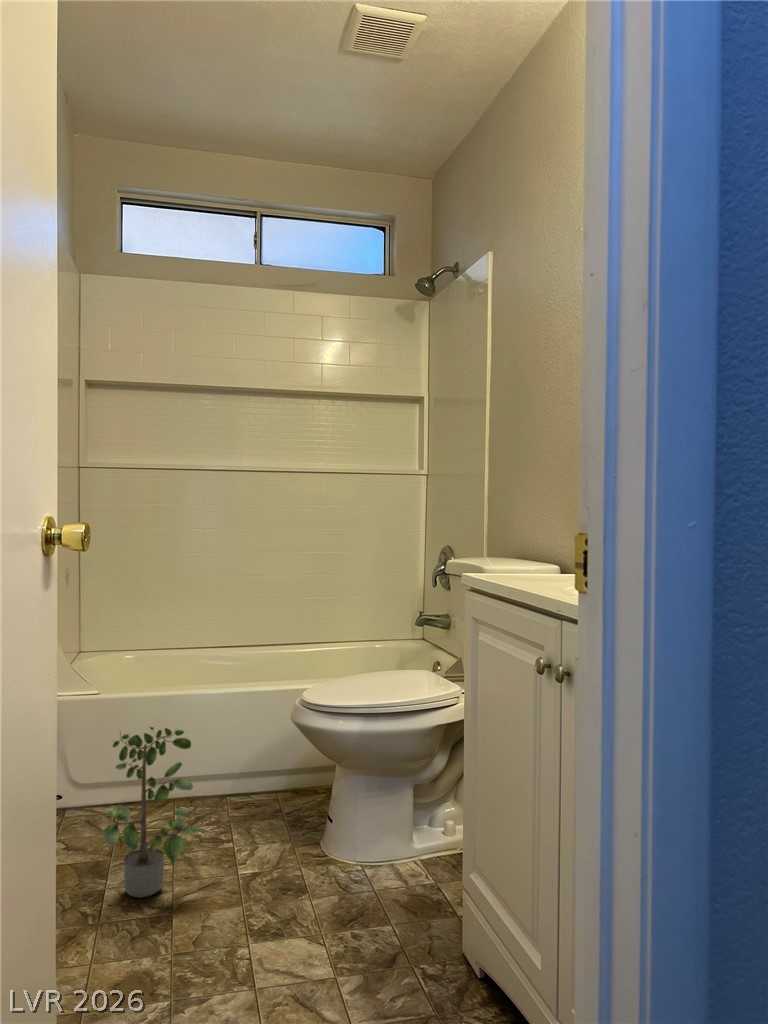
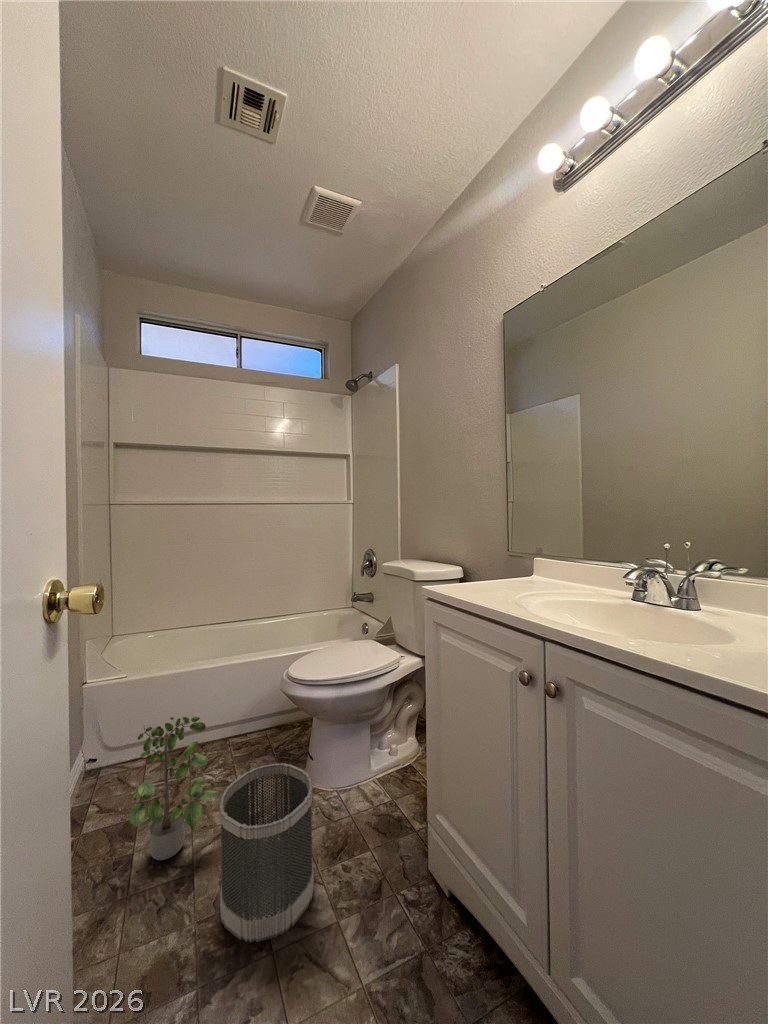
wastebasket: none [200,795,314,979] -> present [219,763,314,943]

